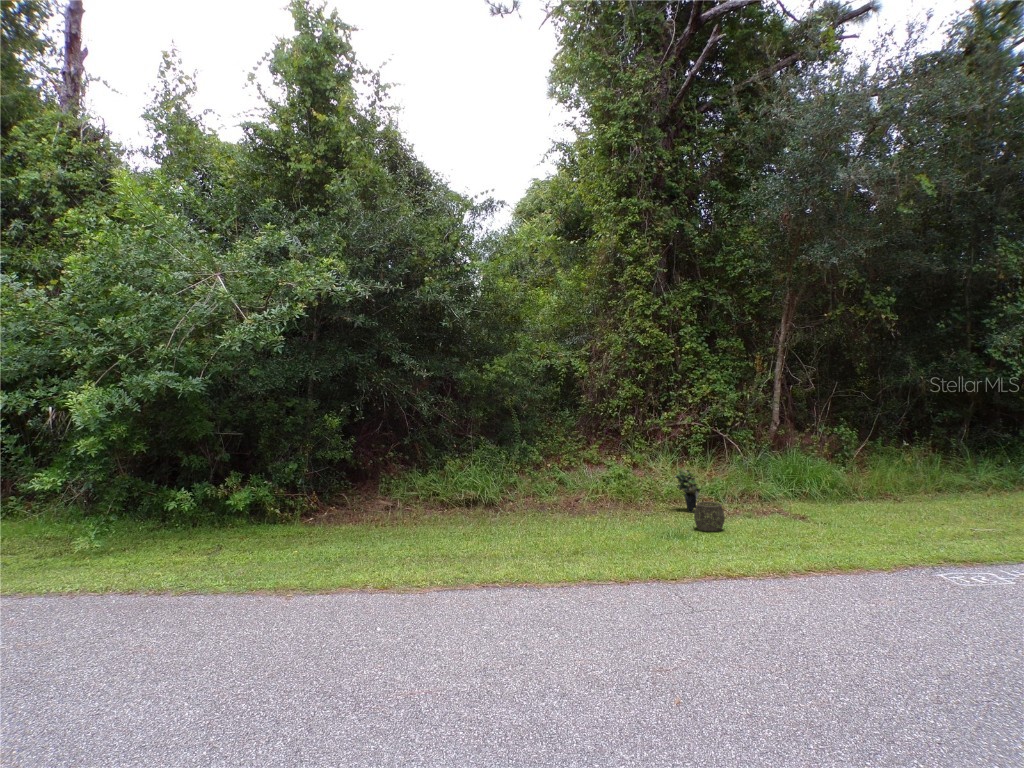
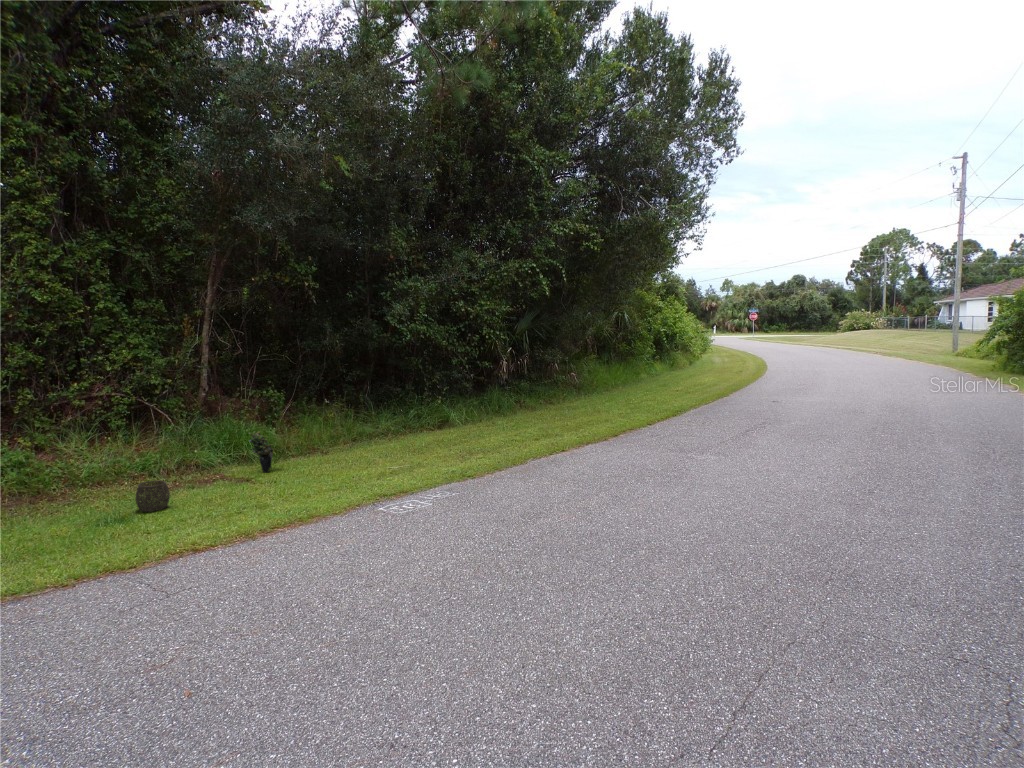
potted plant: present [675,468,701,513] -> present [249,431,274,473]

